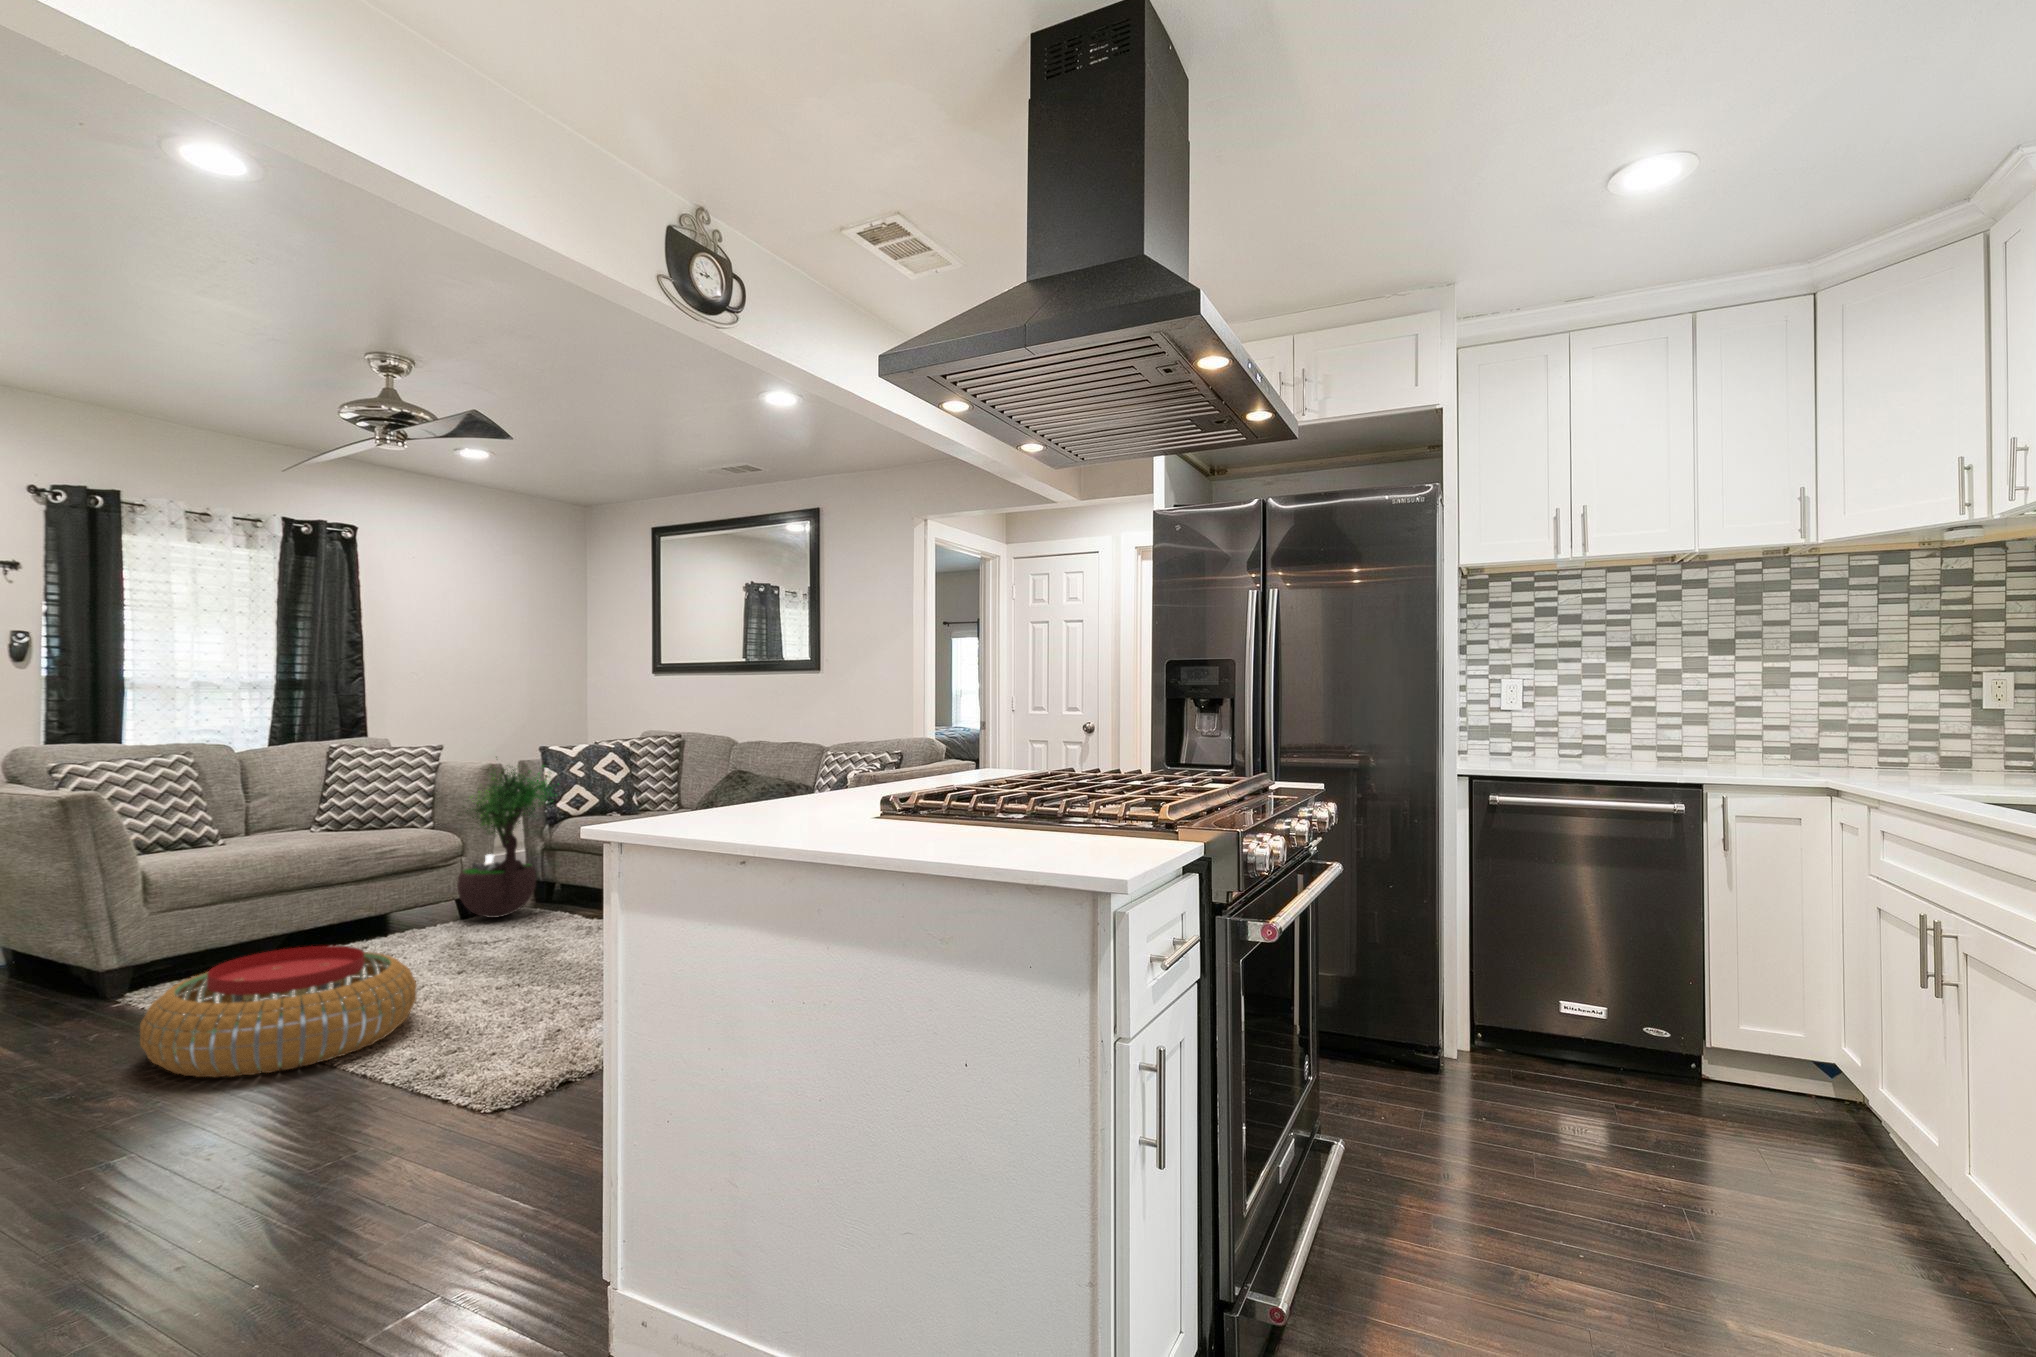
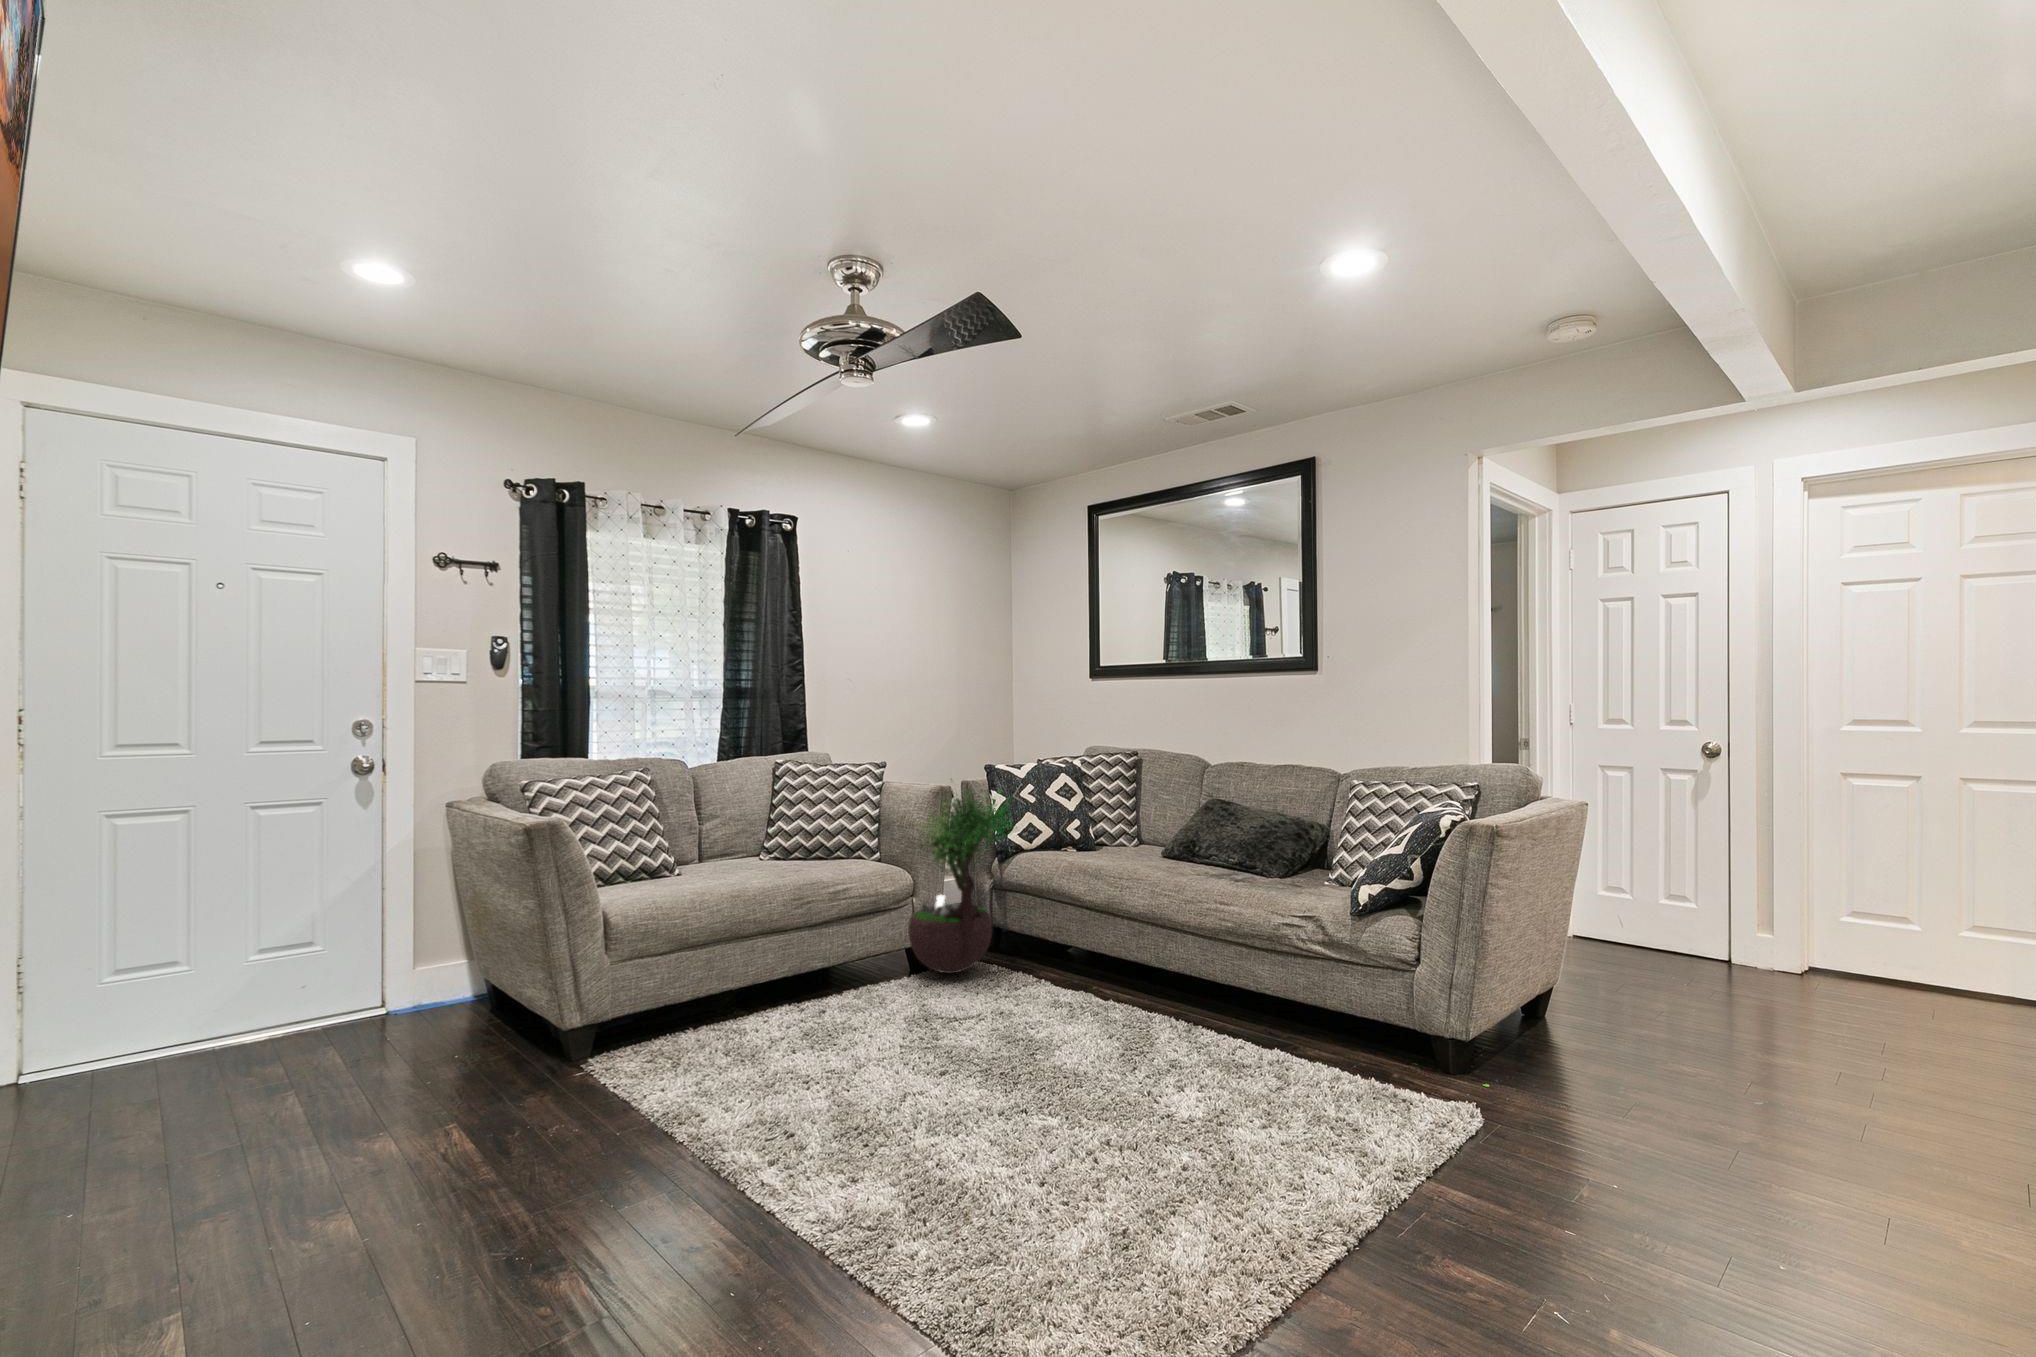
pouf: present [140,946,417,1077] -> none [598,1043,913,1258]

